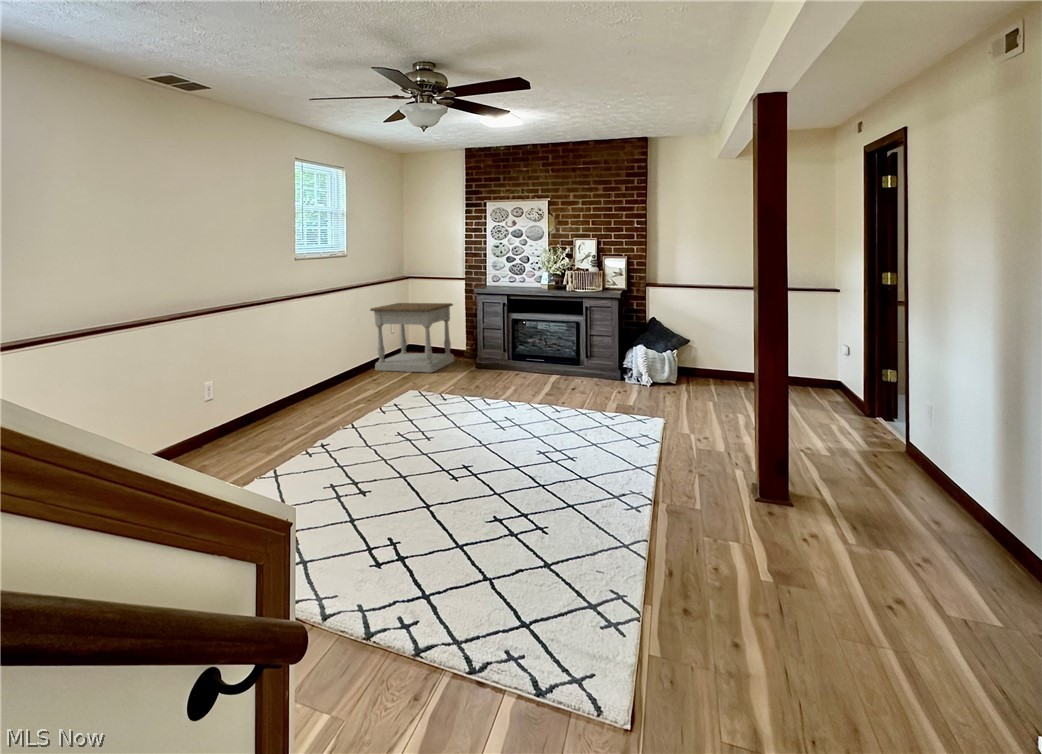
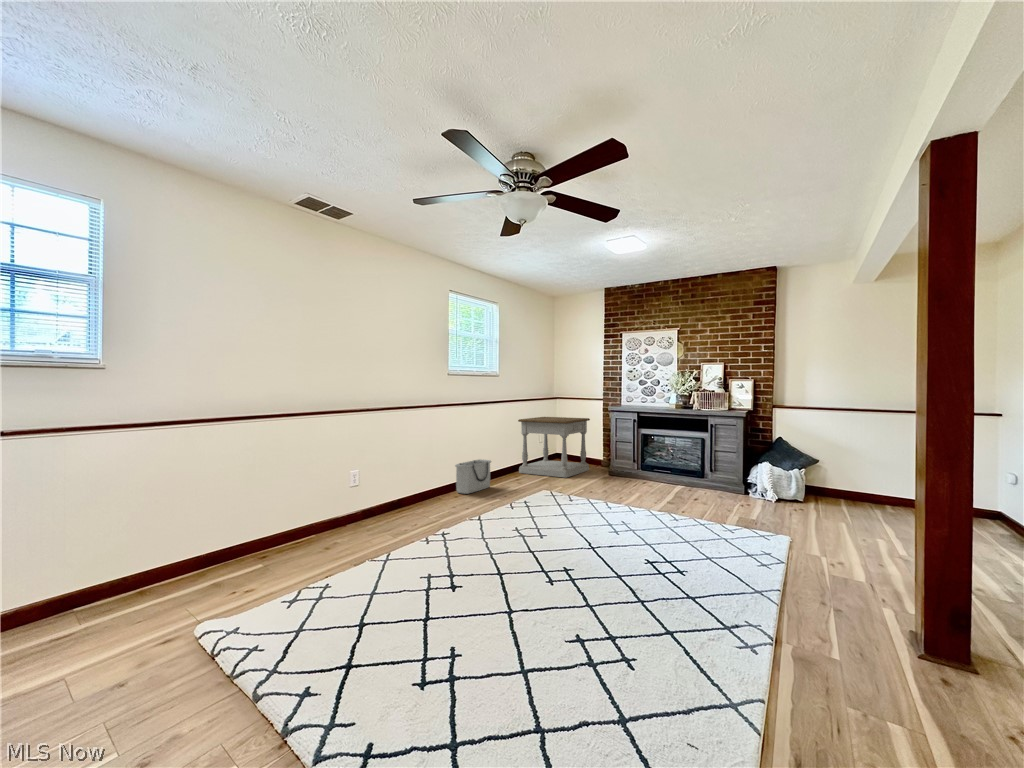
storage bin: none [302,360,346,403] -> present [455,459,491,494]

